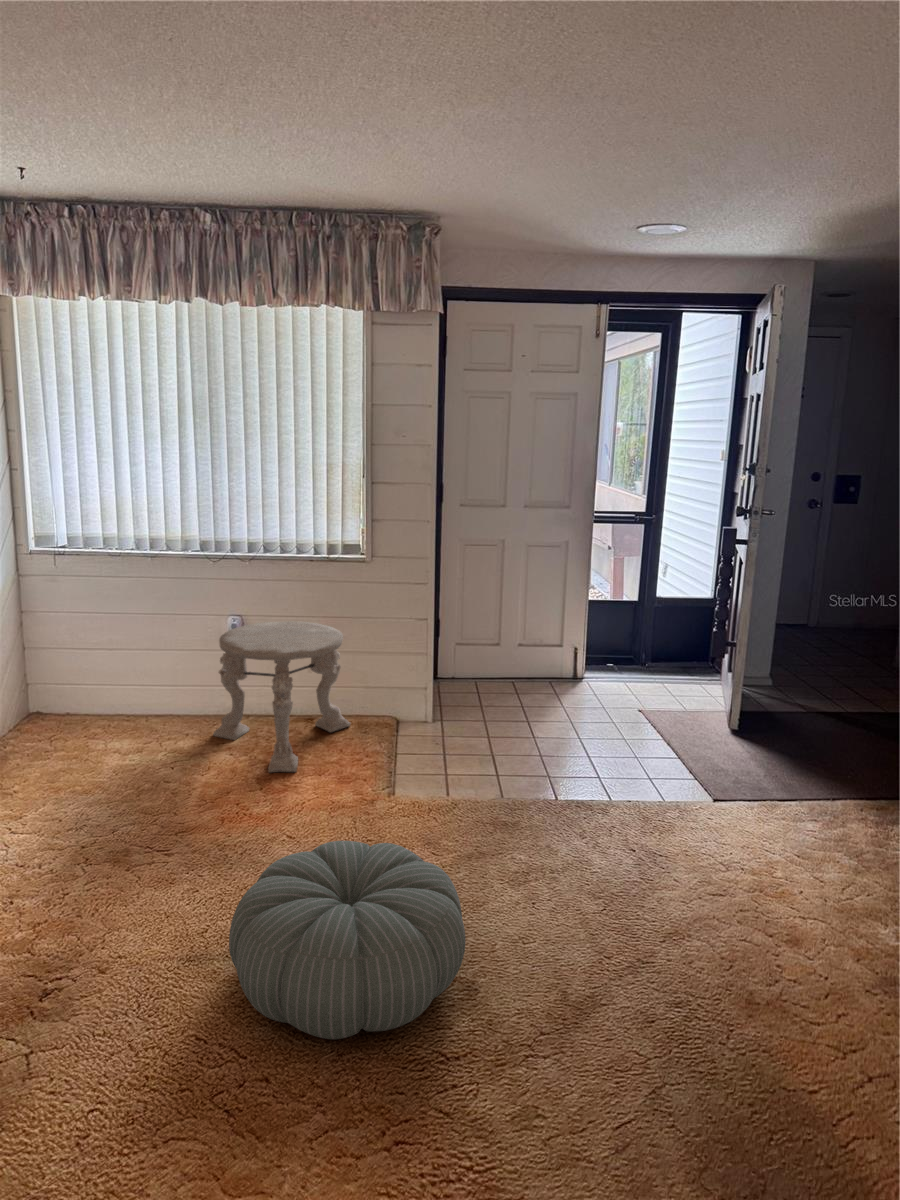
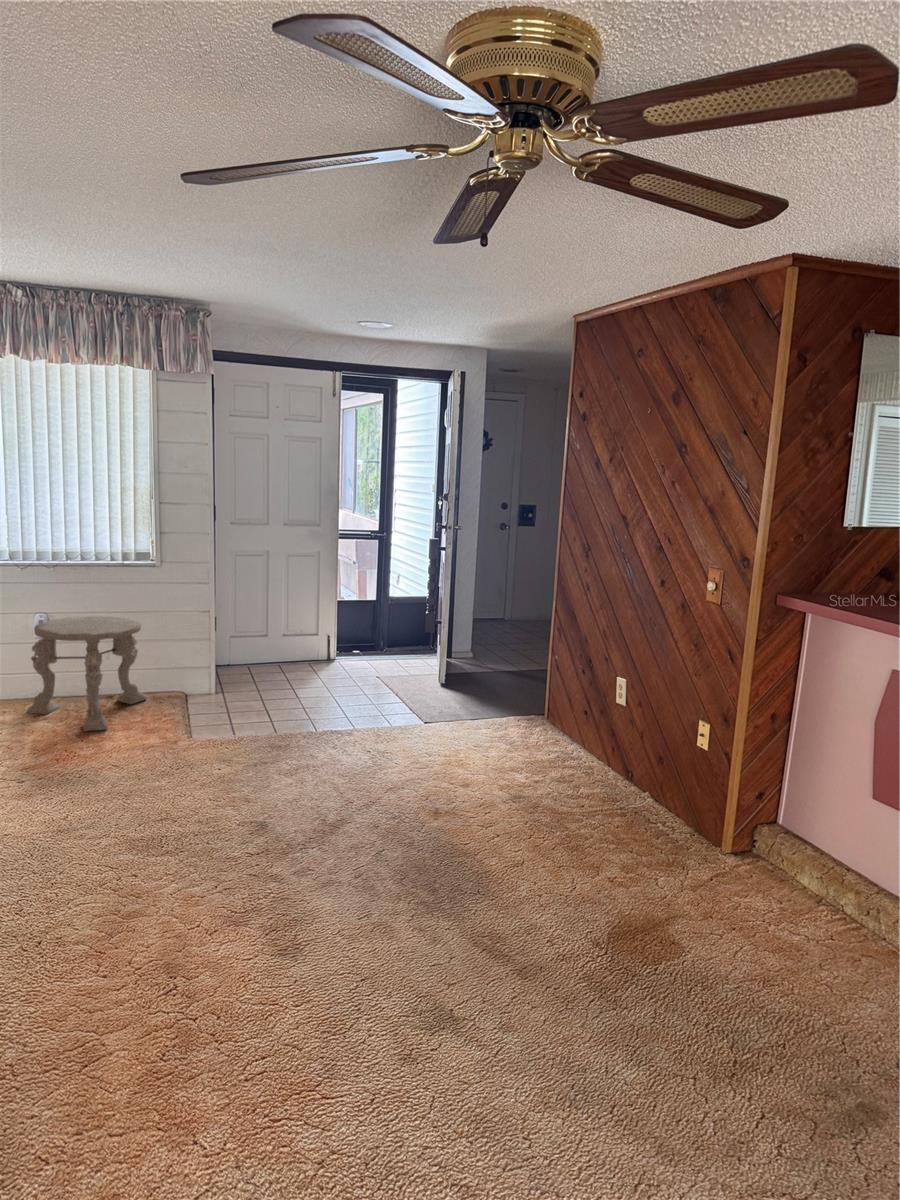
pouf: present [229,841,465,1039] -> none [85,745,255,857]

